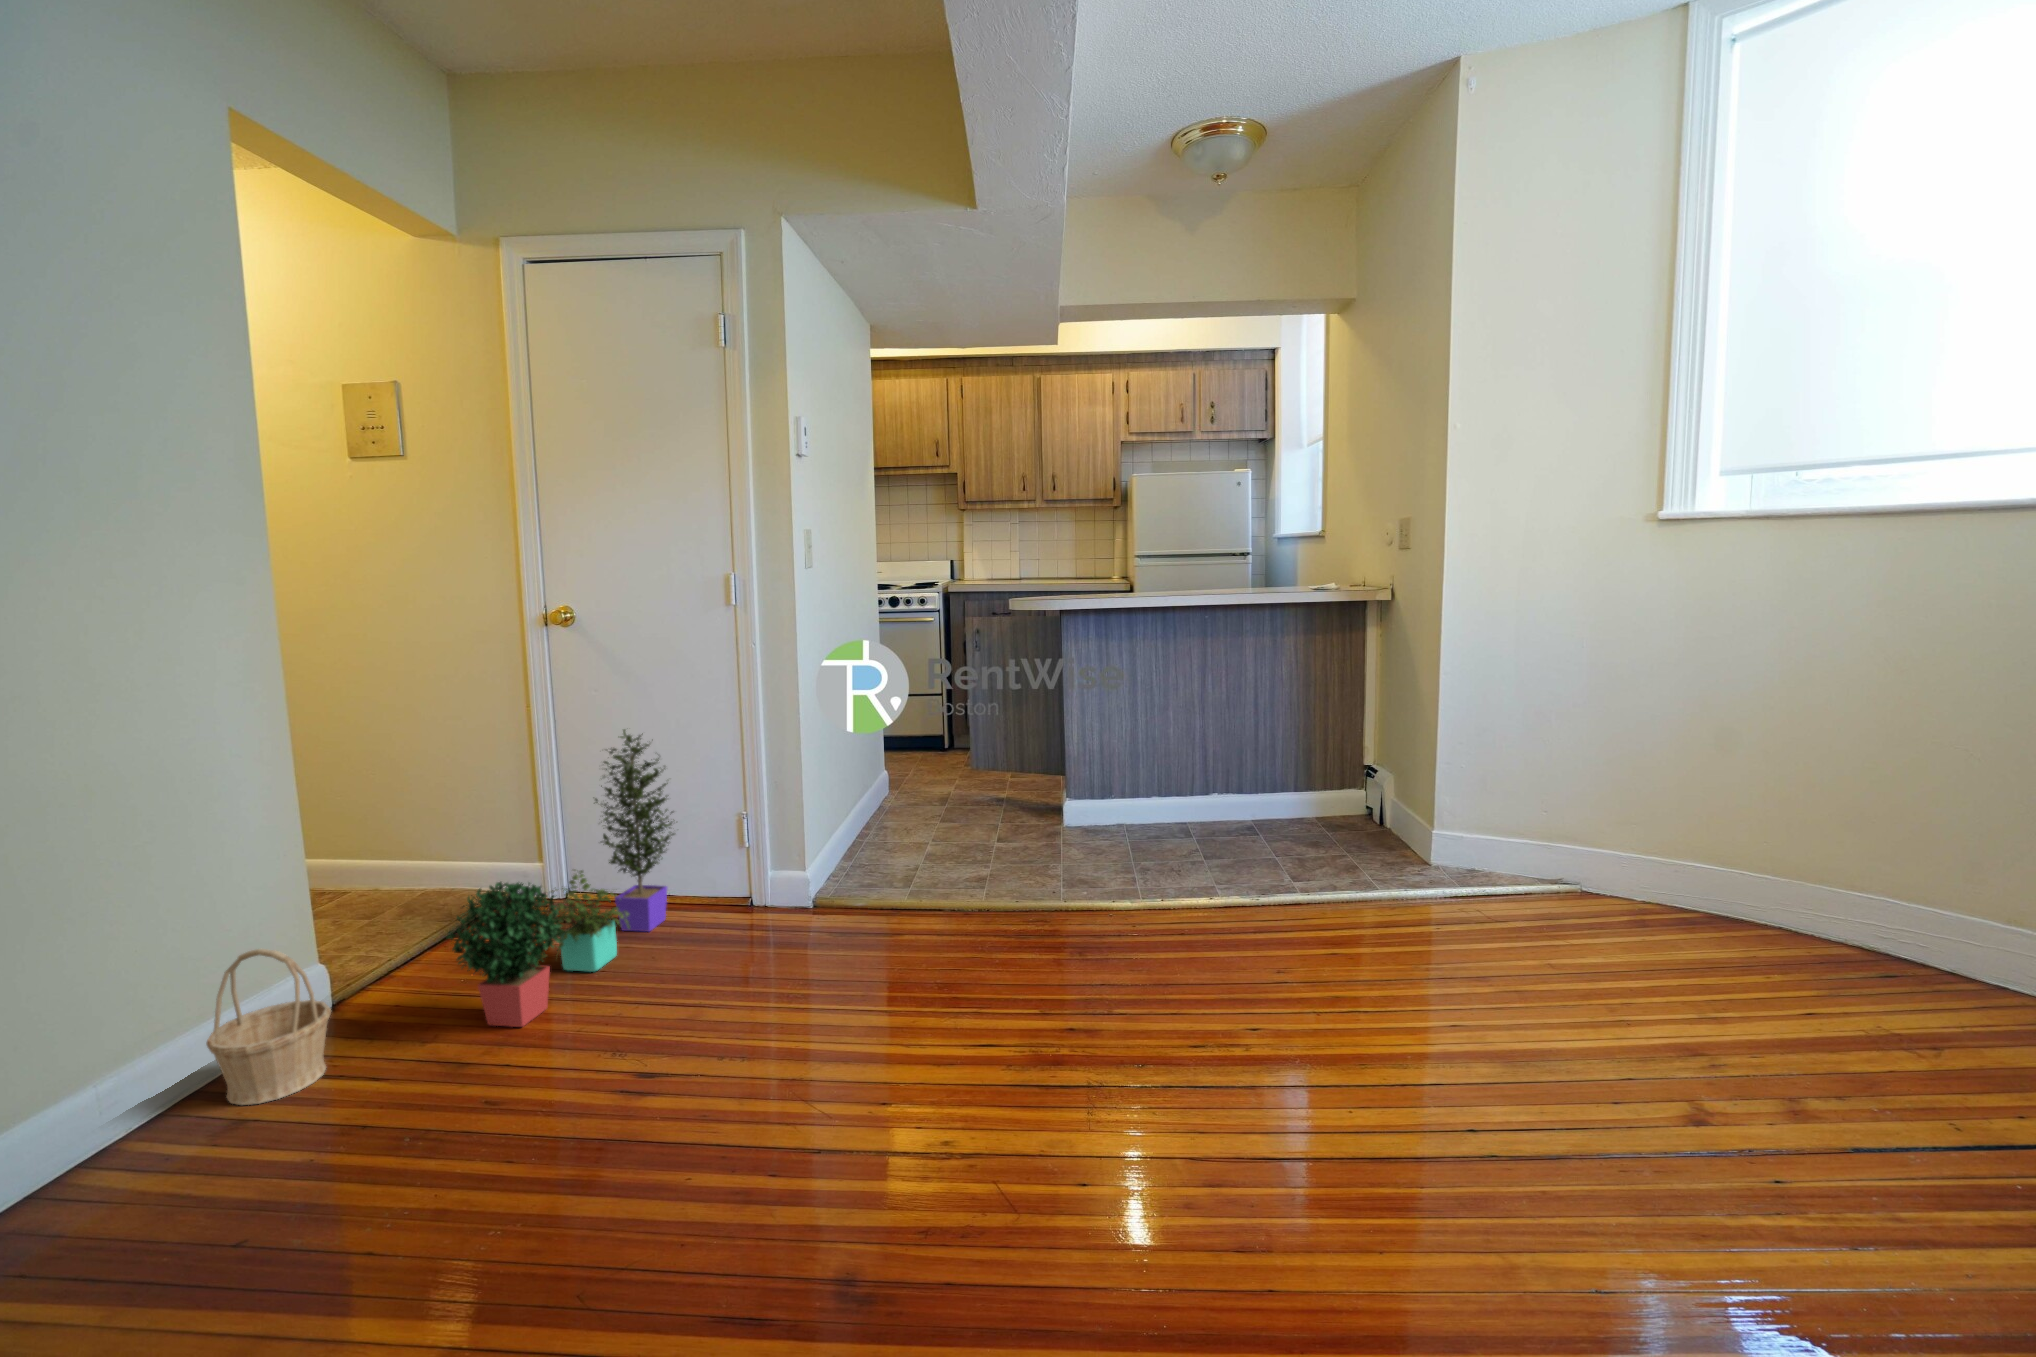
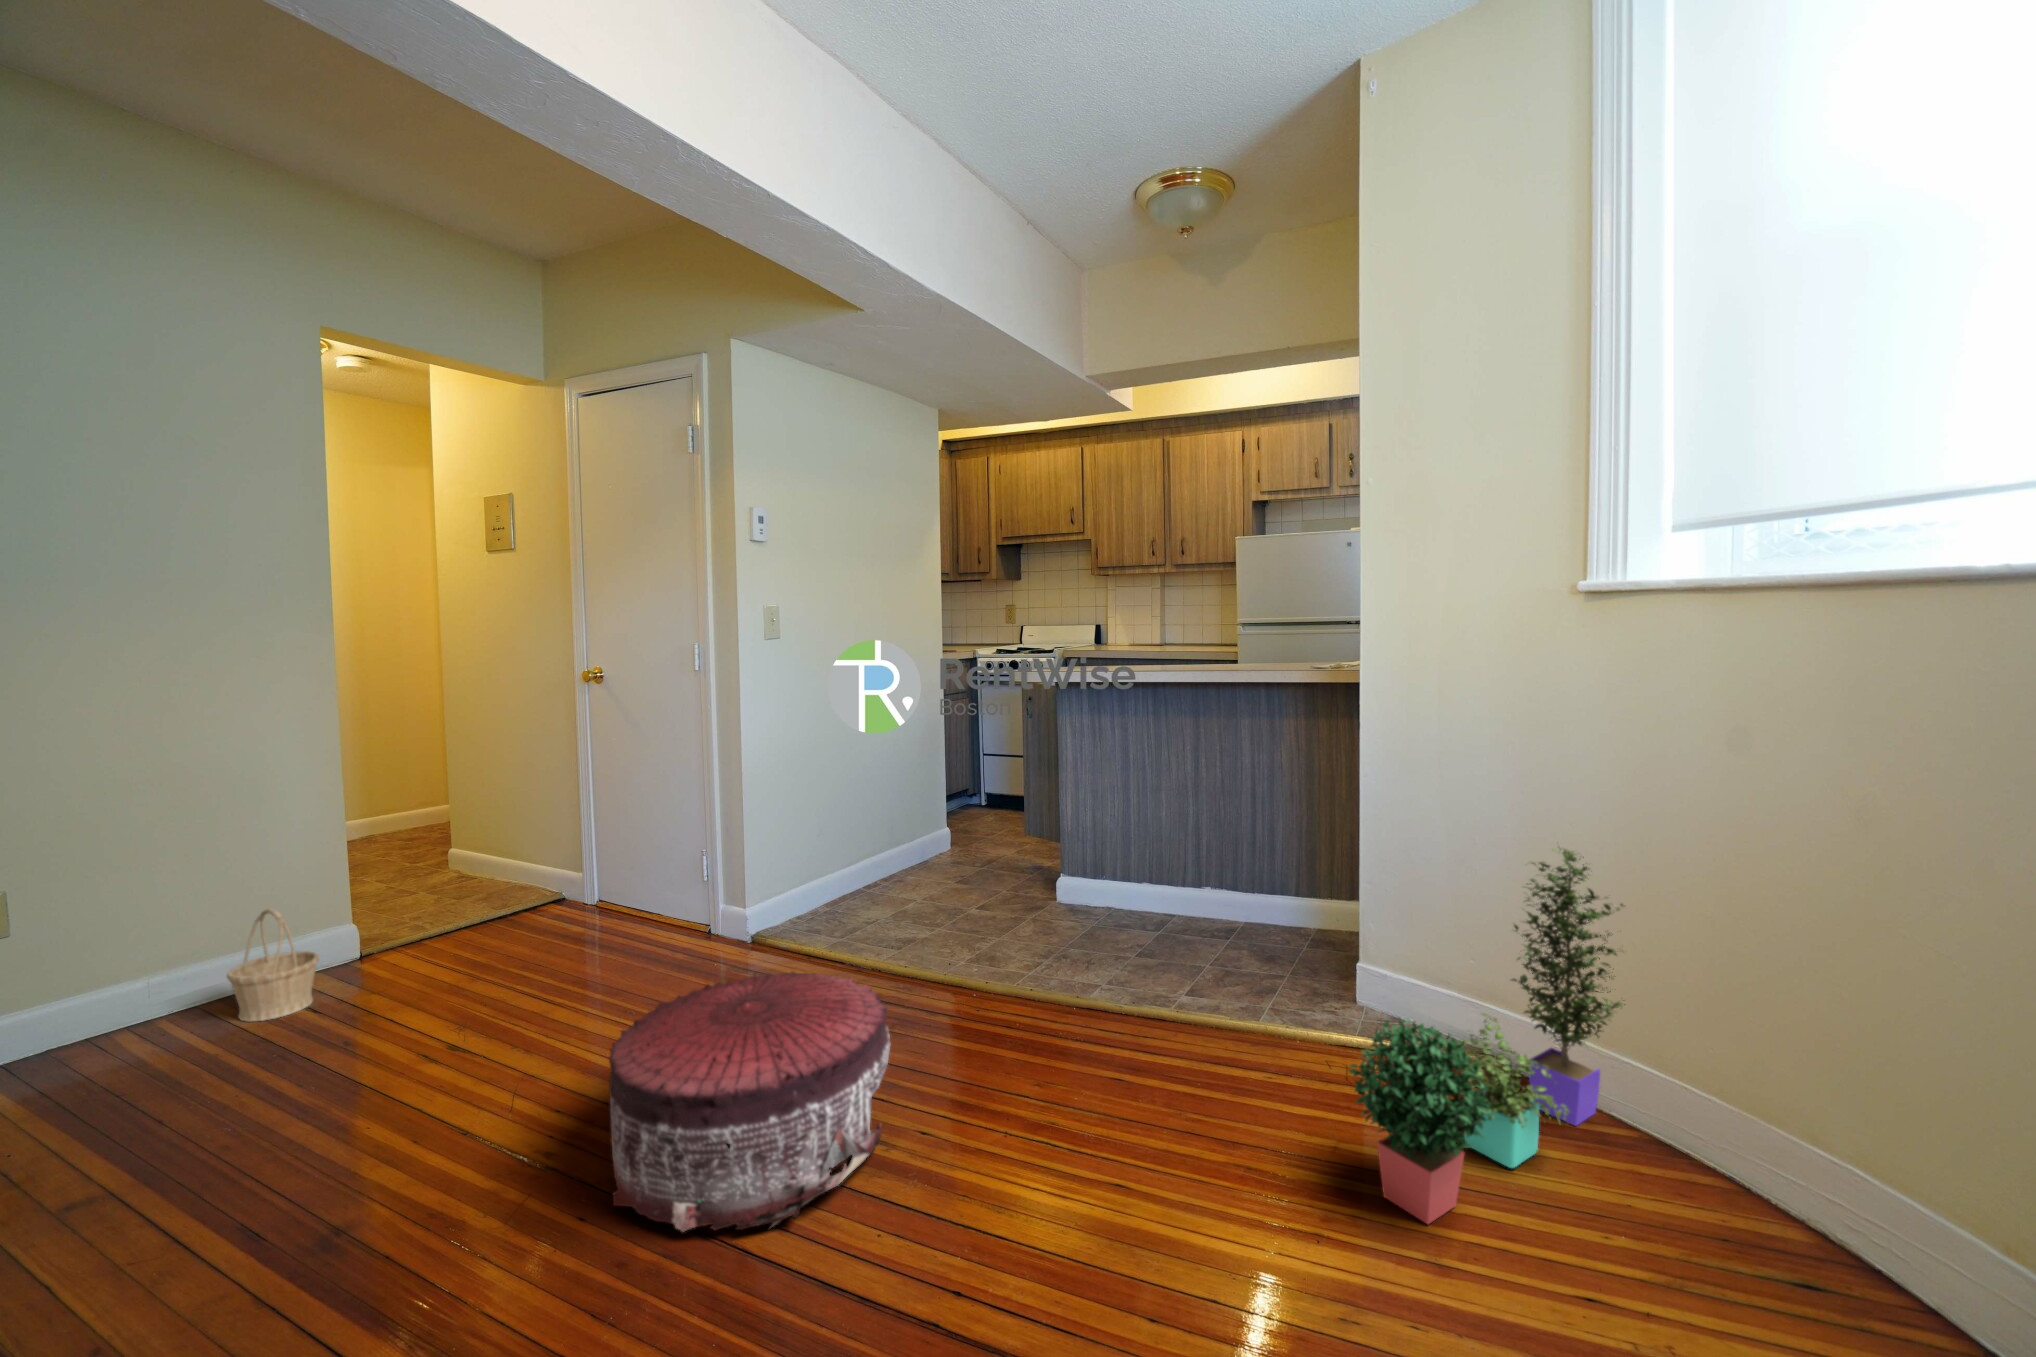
potted plant: present [447,729,674,1027] -> present [1348,842,1625,1224]
pouf: none [959,894,1235,1138] -> present [609,972,890,1231]

